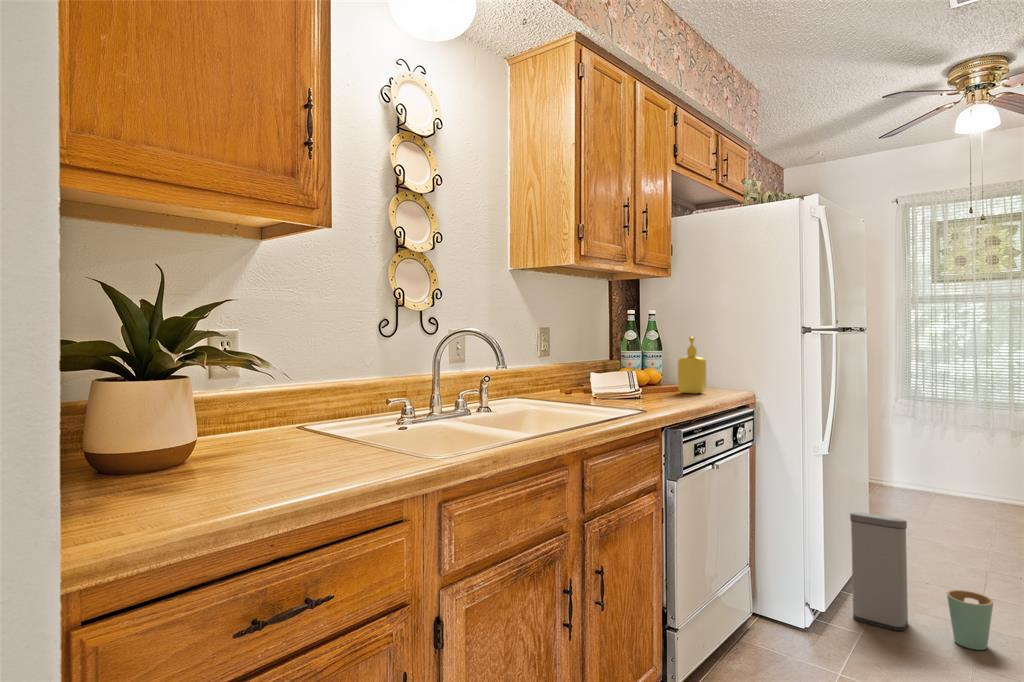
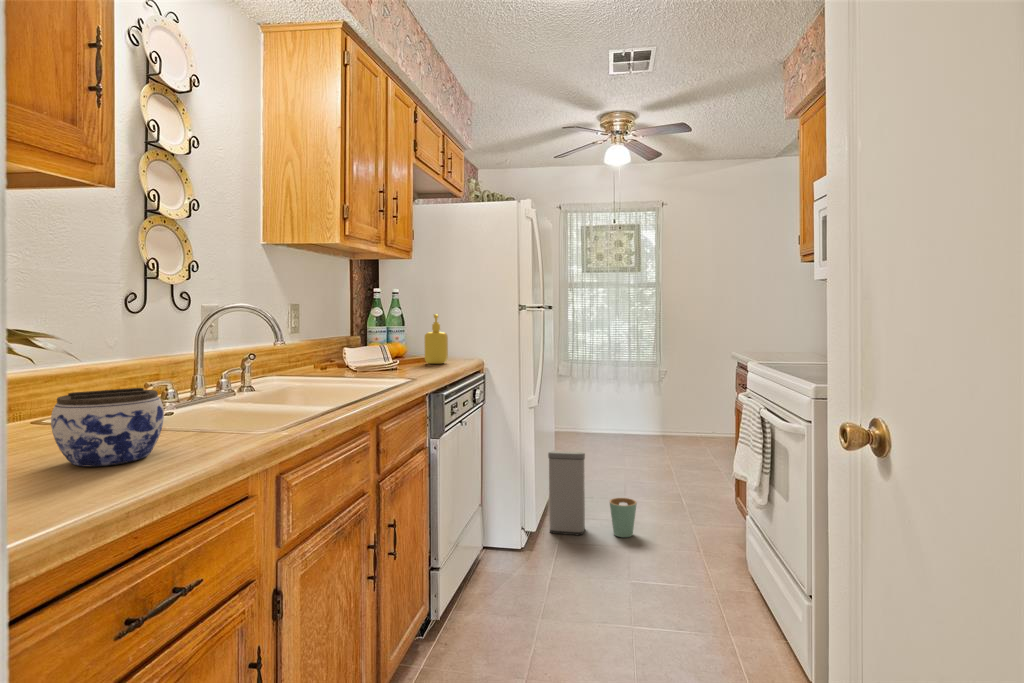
jar: none [250,406,338,474] -> present [51,388,164,466]

